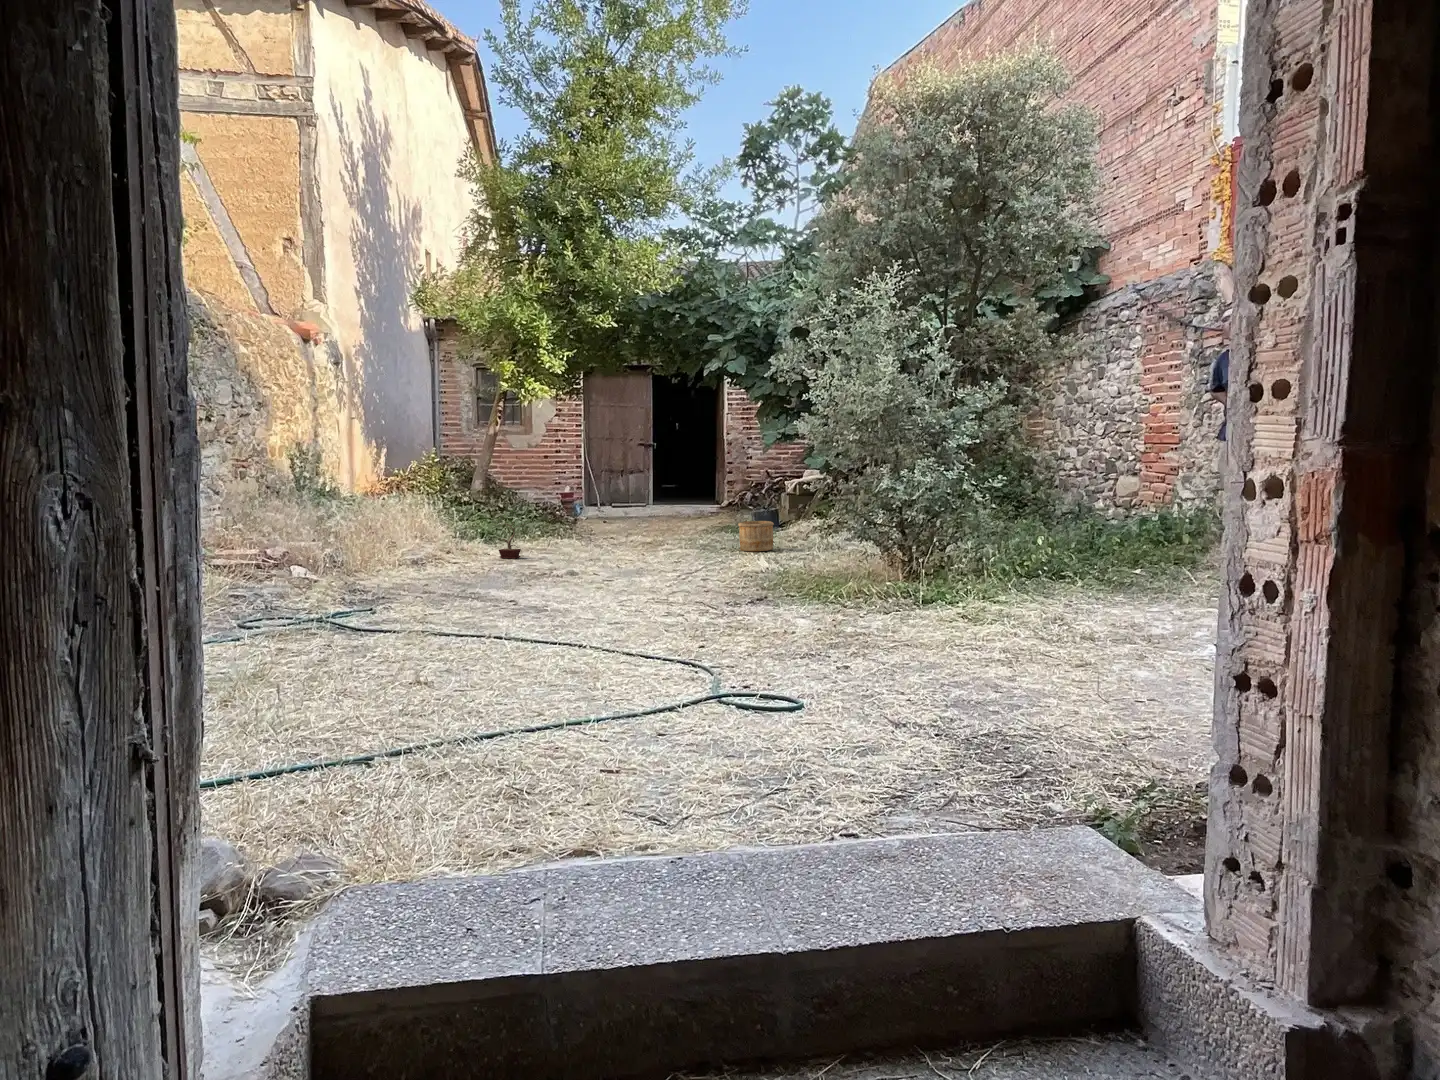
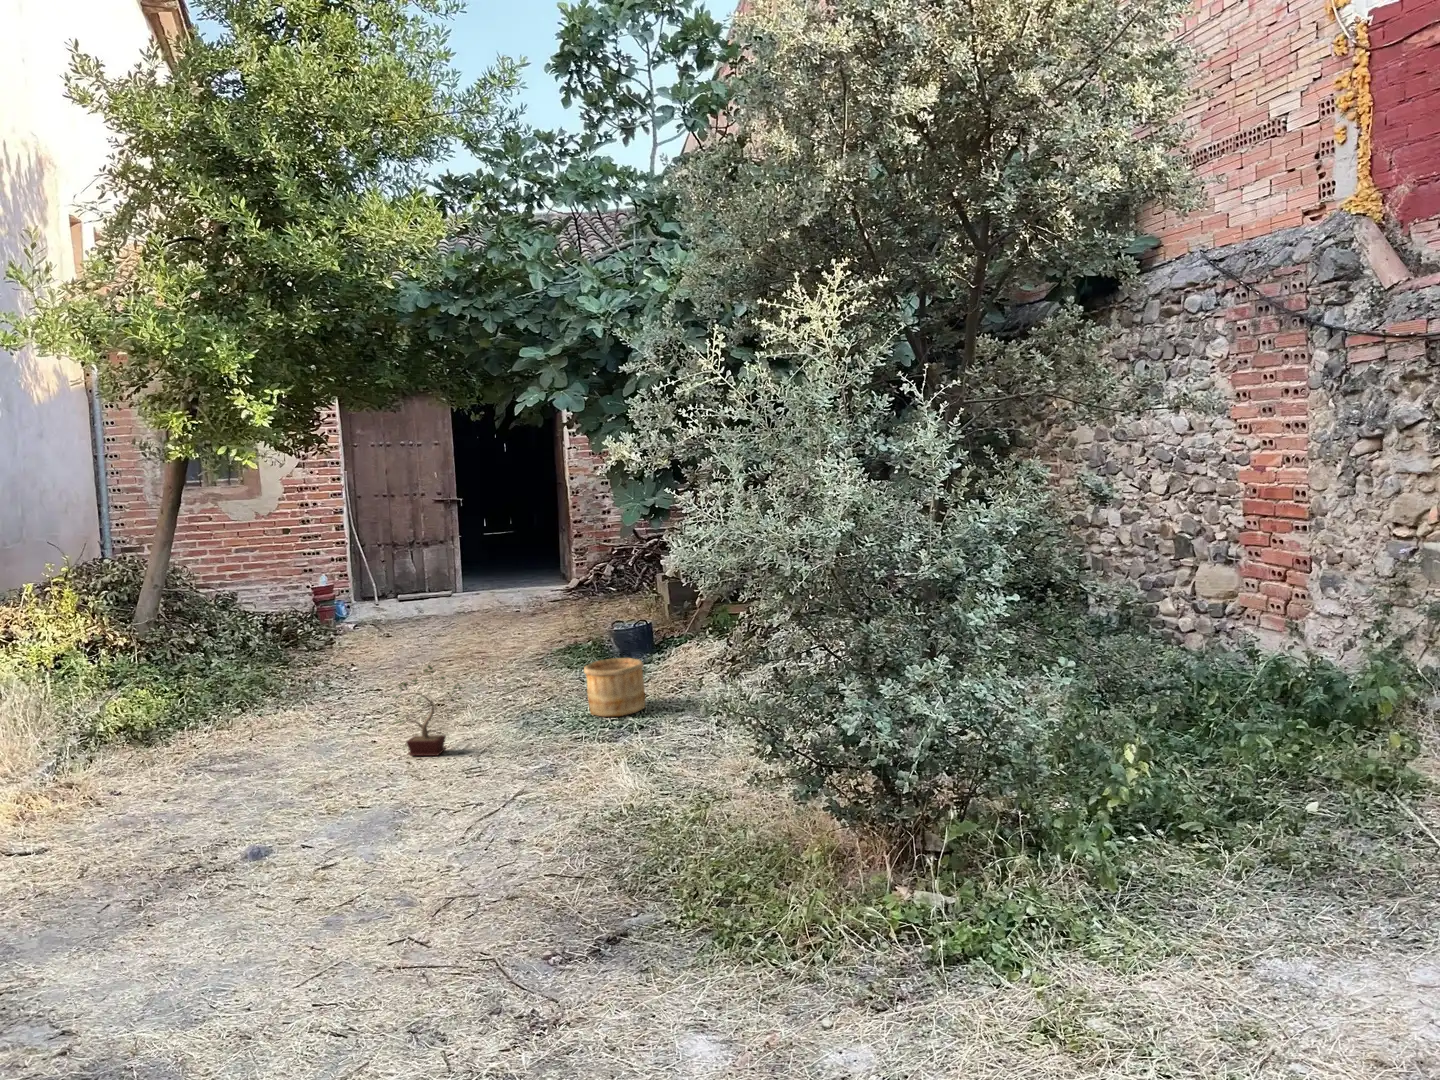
potted plant: present [493,509,530,559] -> present [392,665,466,756]

